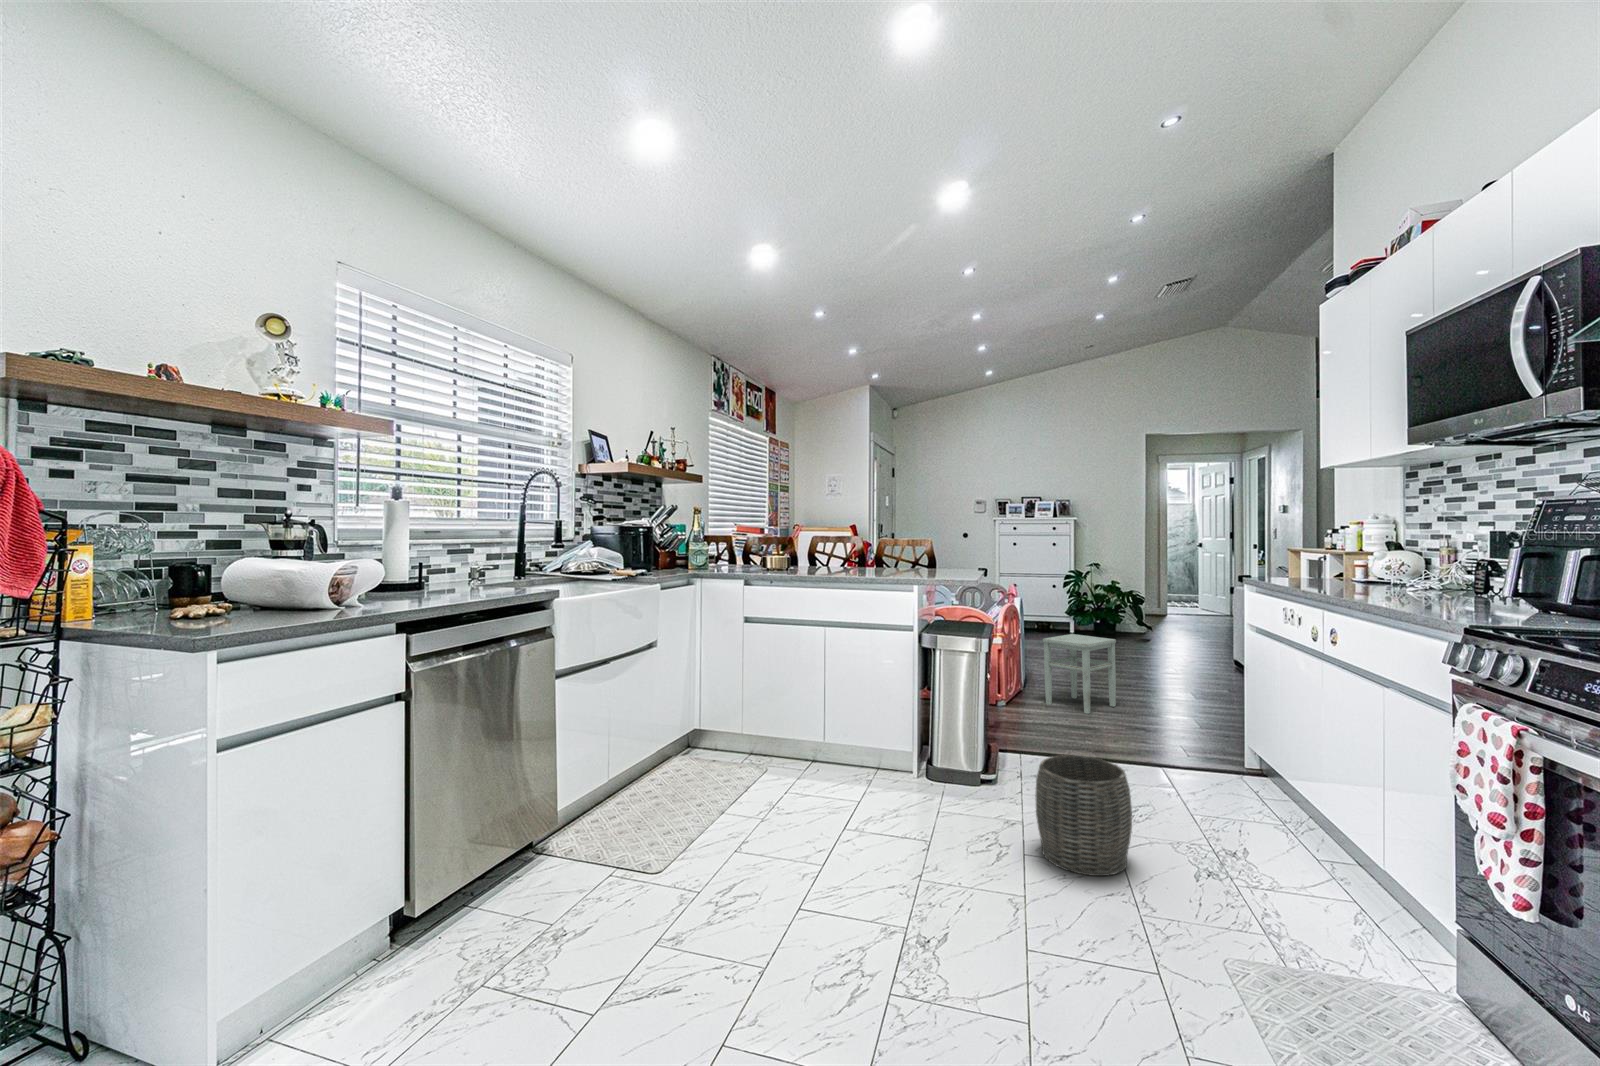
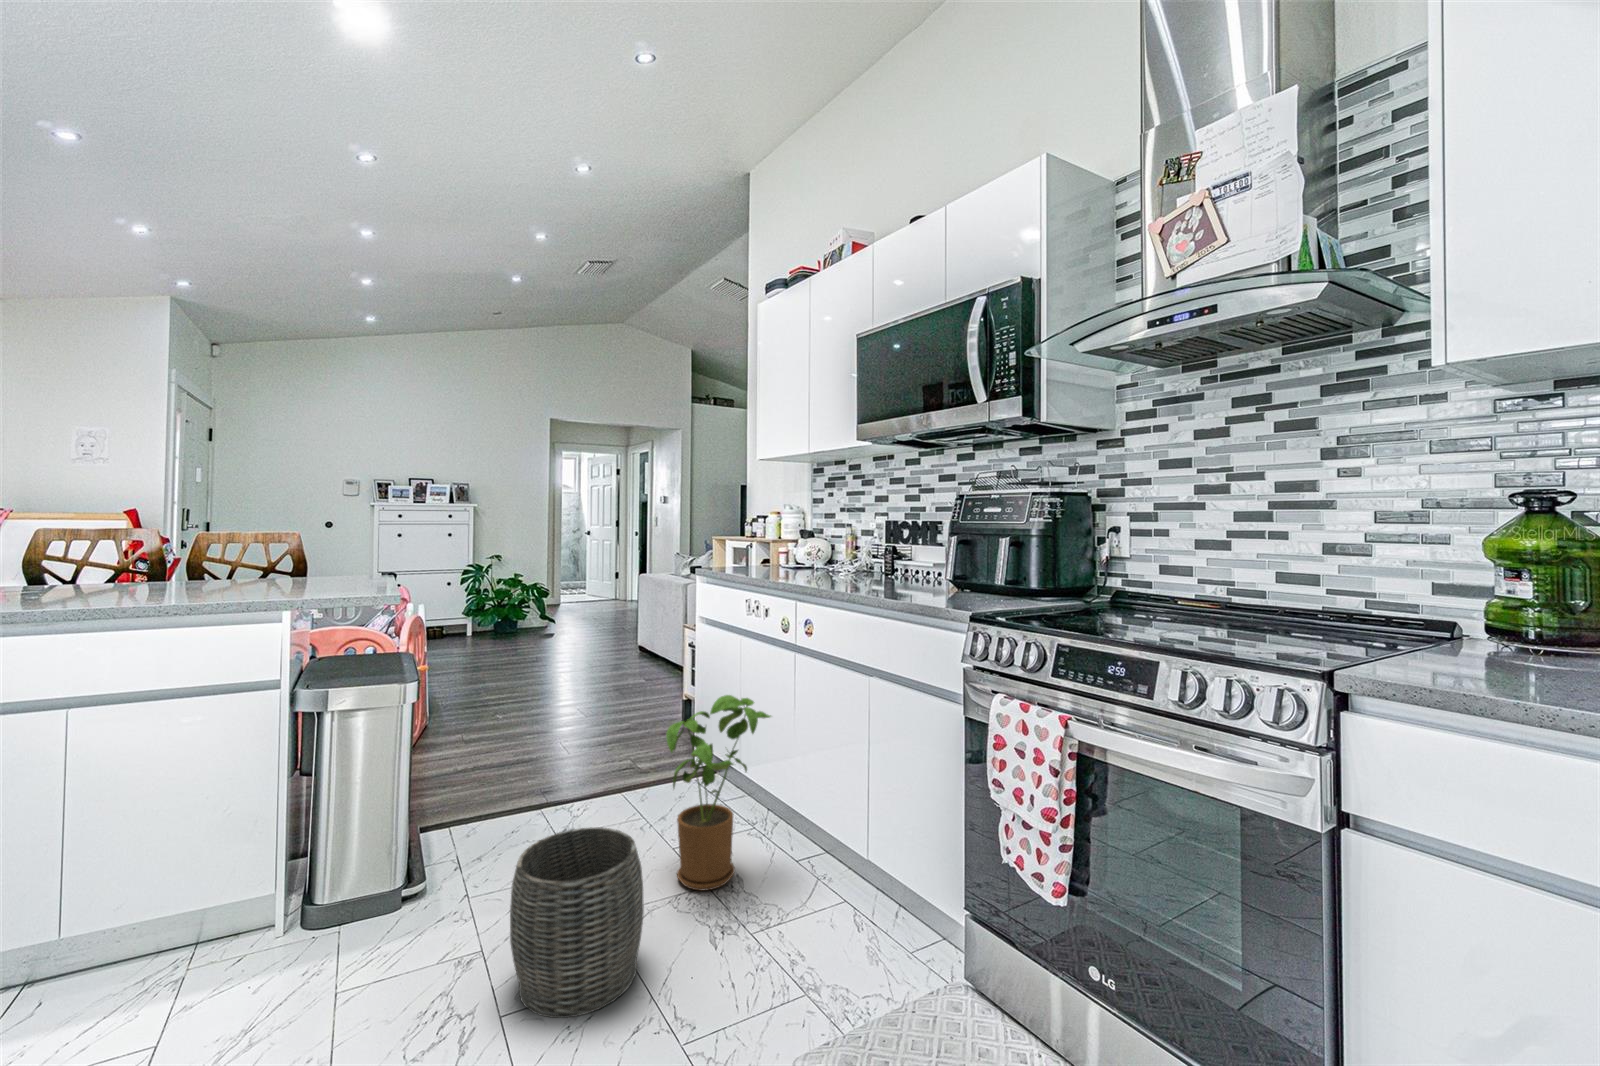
stool: present [1043,634,1116,714] -> none [459,643,549,740]
house plant: none [1173,686,1282,850] -> present [666,695,771,891]

